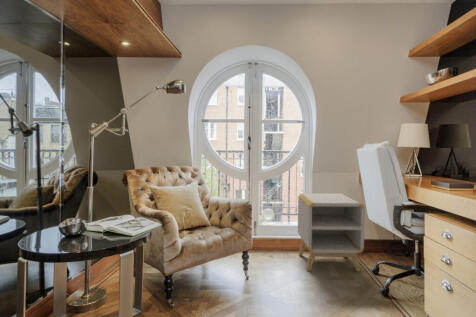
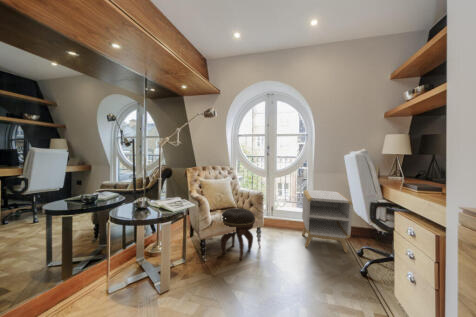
footstool: none [191,225,241,298] -> present [220,208,255,260]

